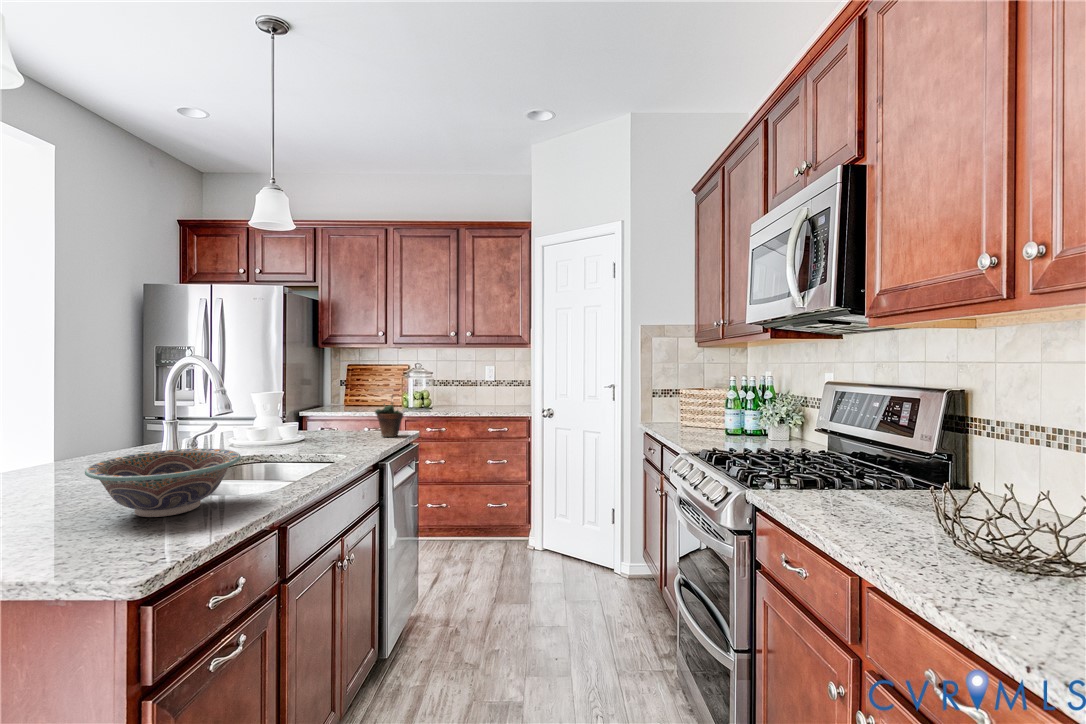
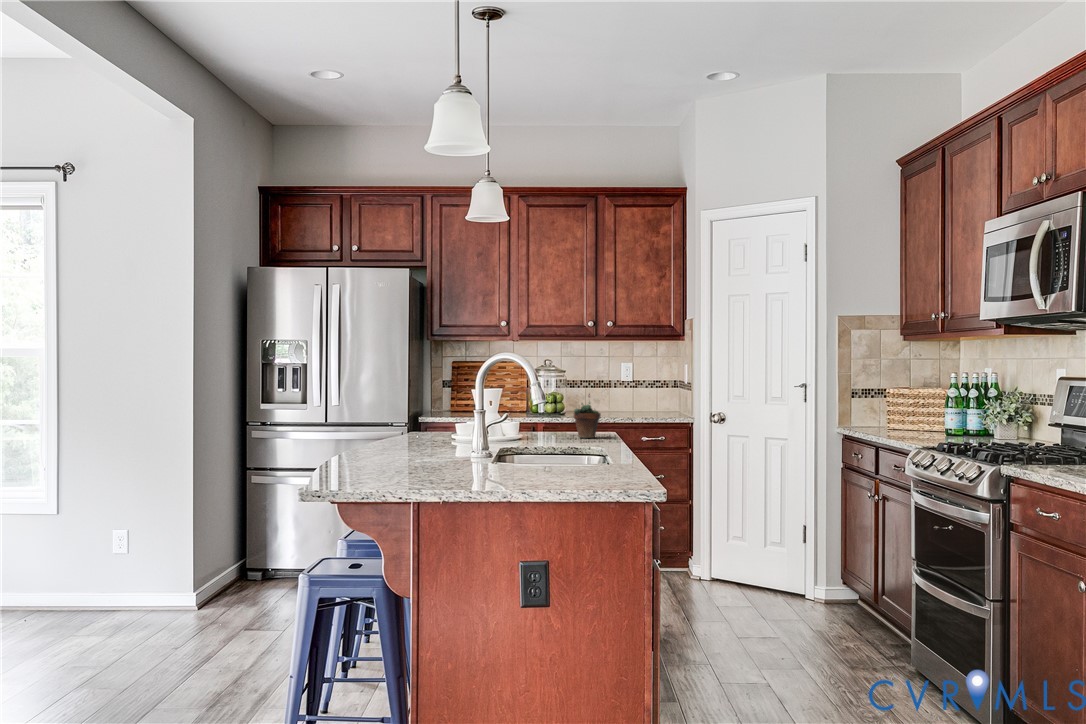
decorative bowl: present [85,449,241,517] -> none [509,432,608,480]

